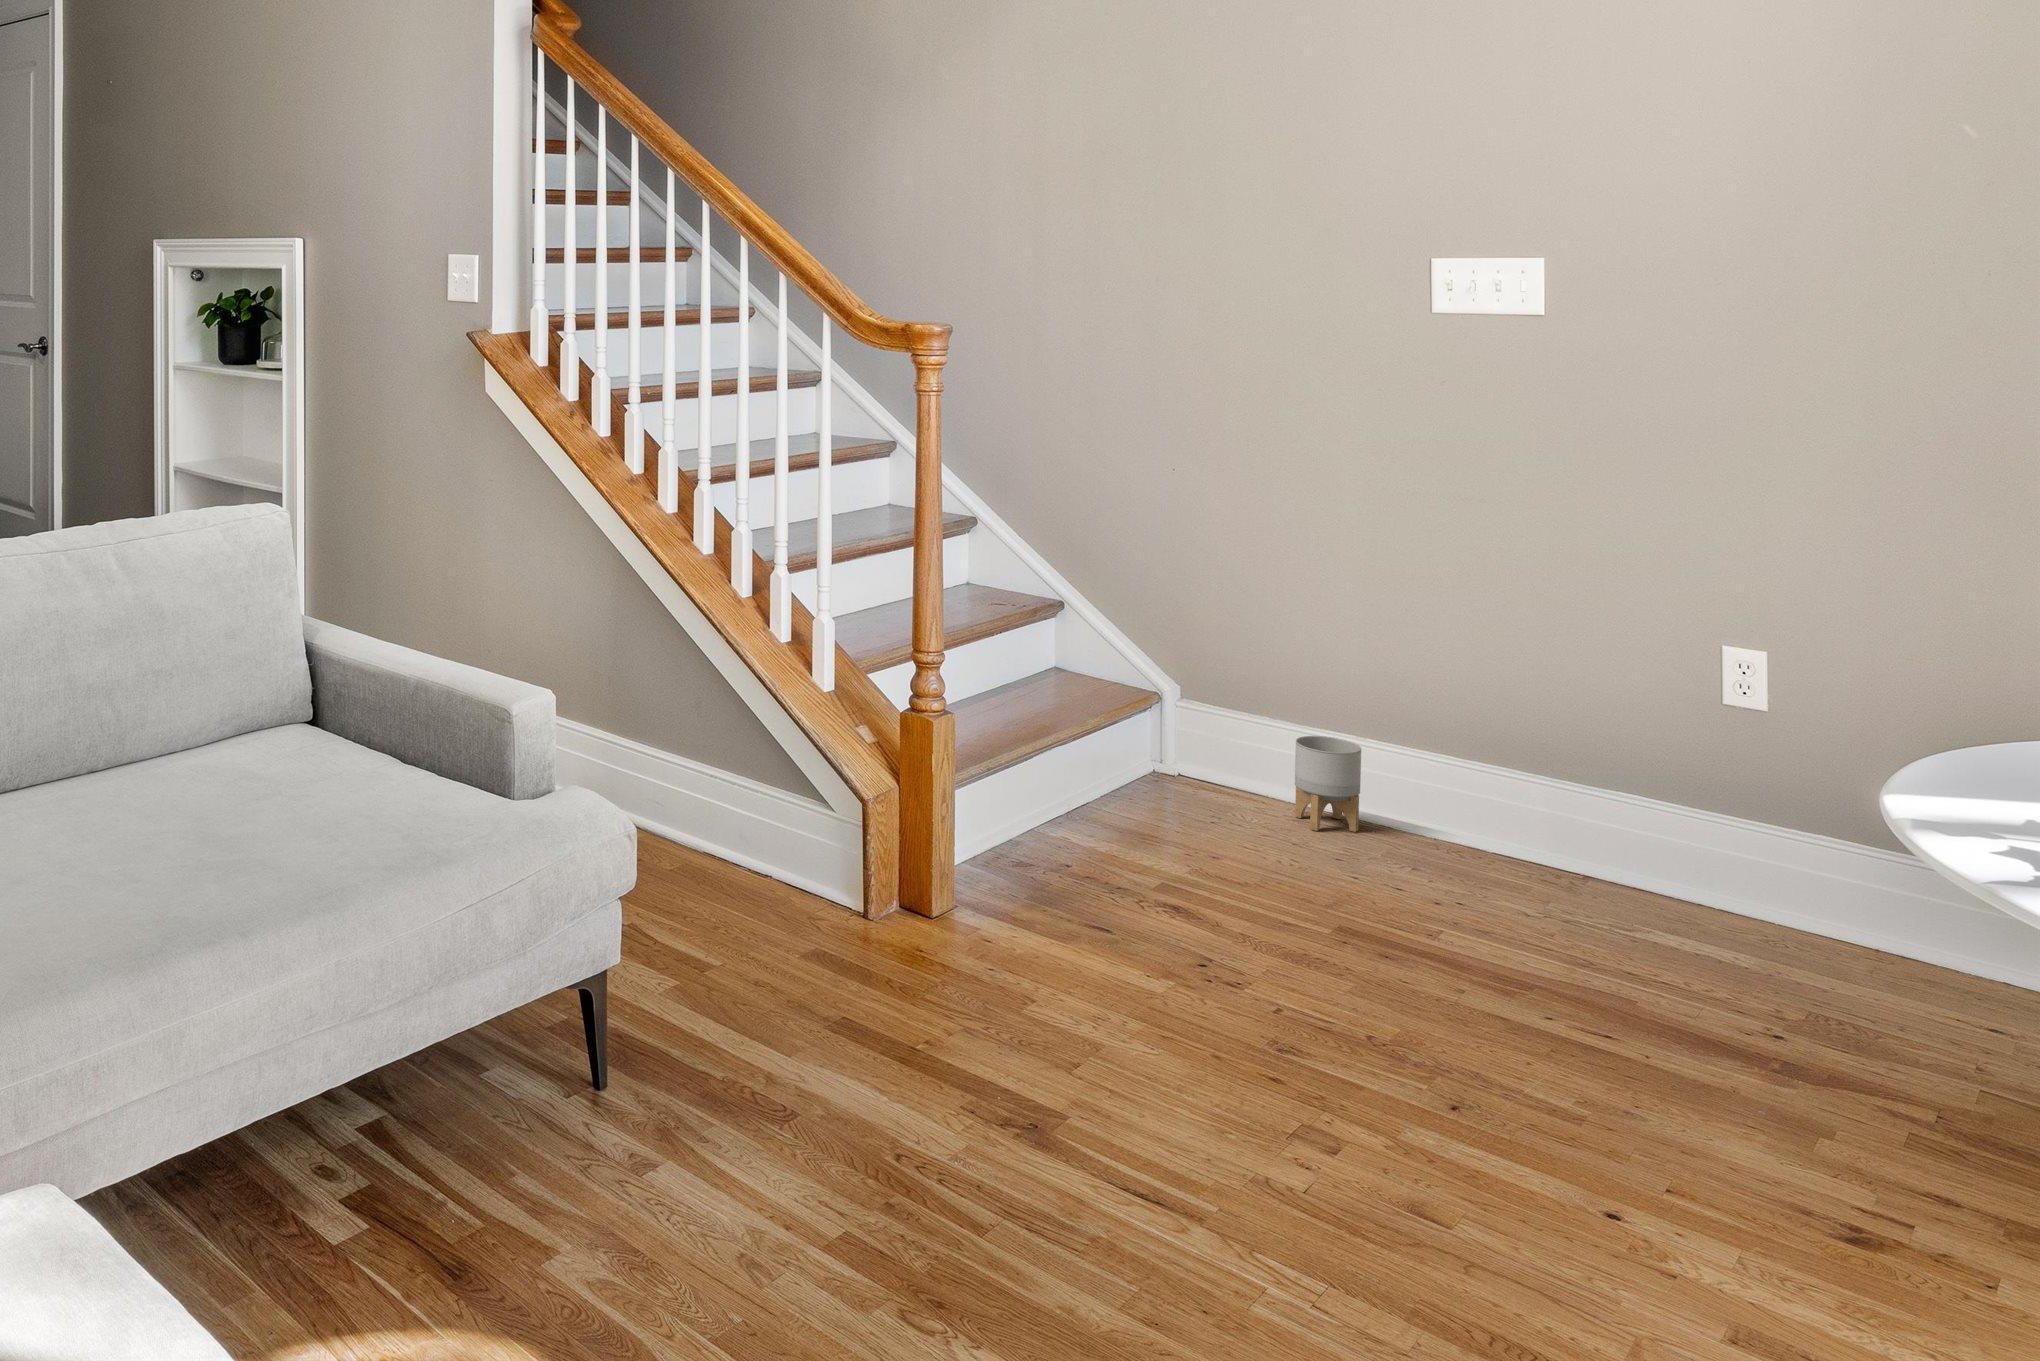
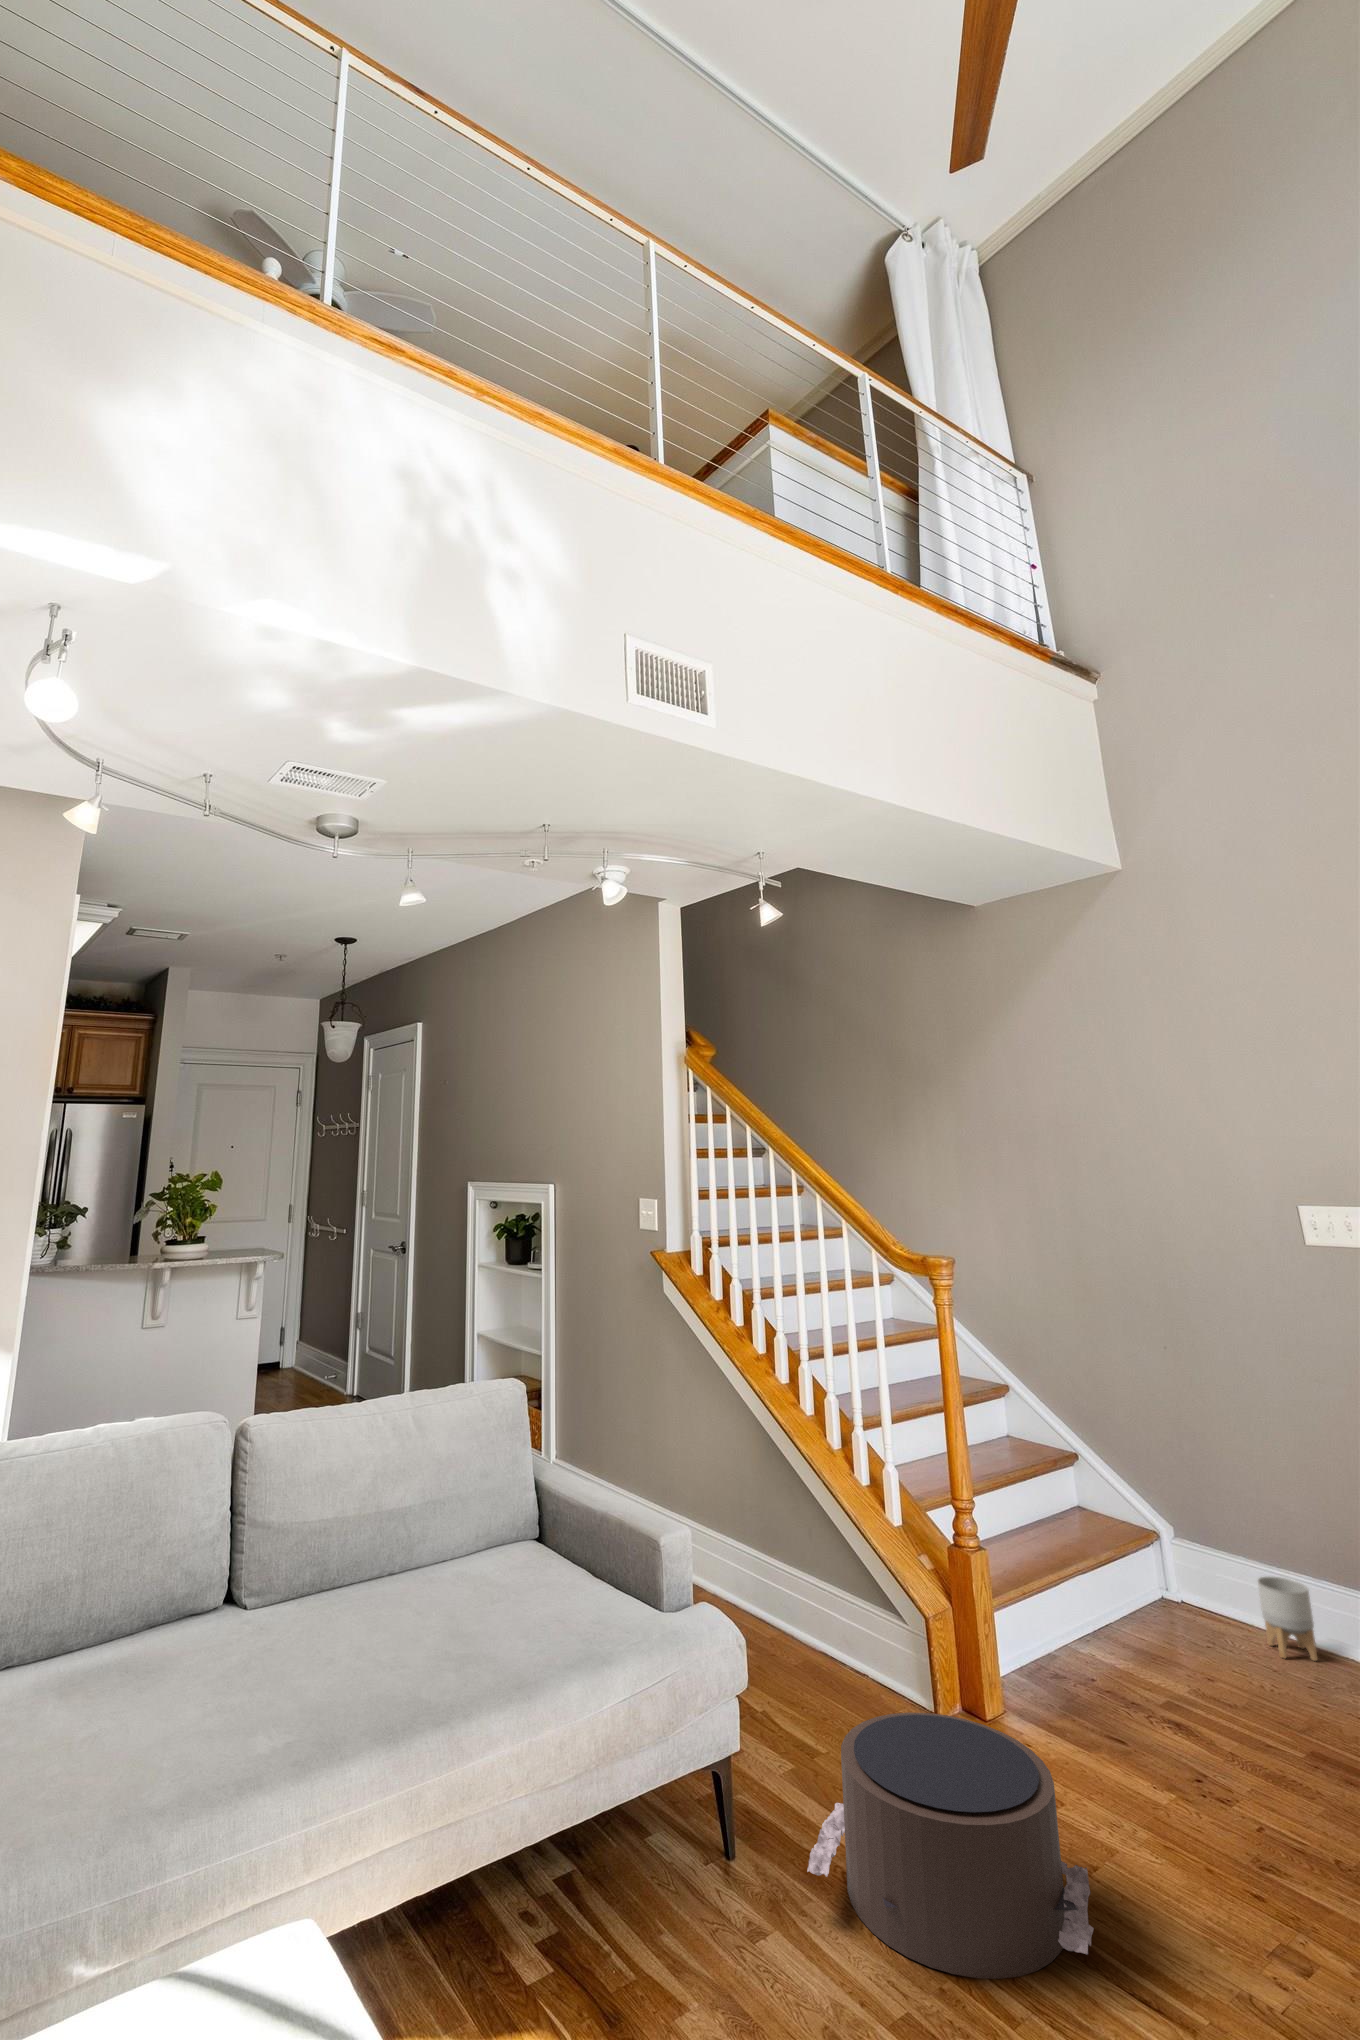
pouf: none [712,906,1092,1195] -> present [807,1712,1094,1979]

